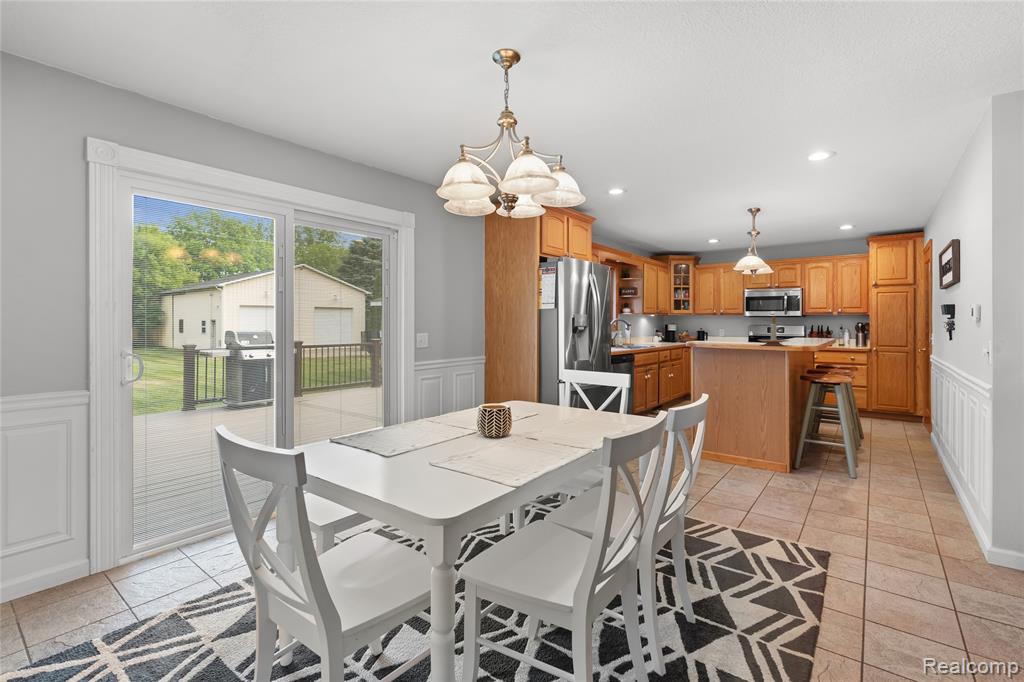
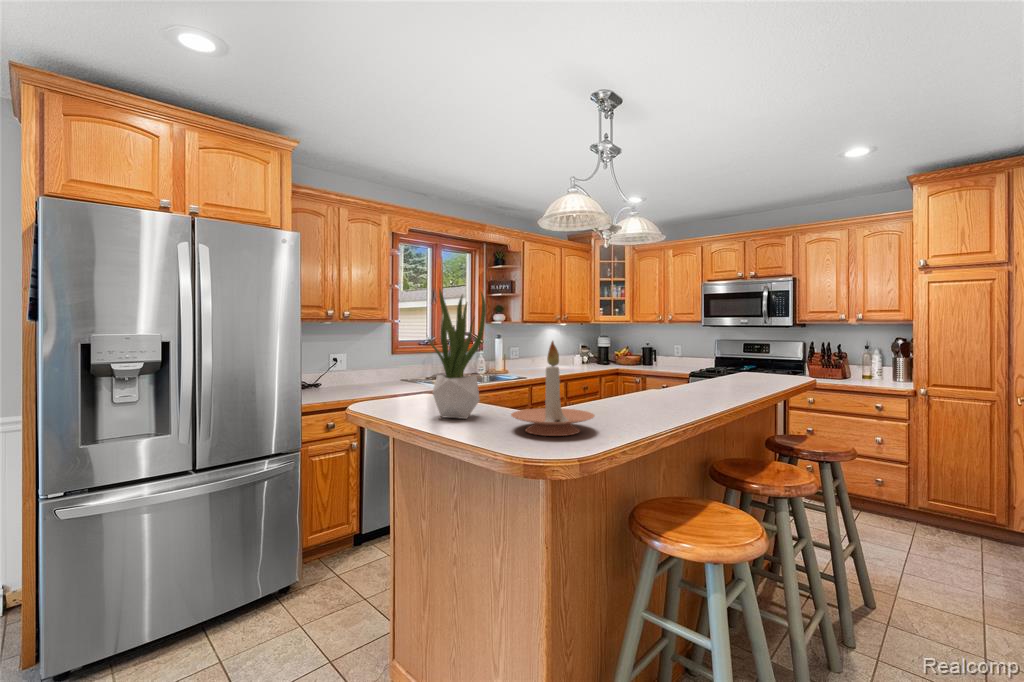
potted plant: none [720,297,742,344] -> present [428,289,486,419]

